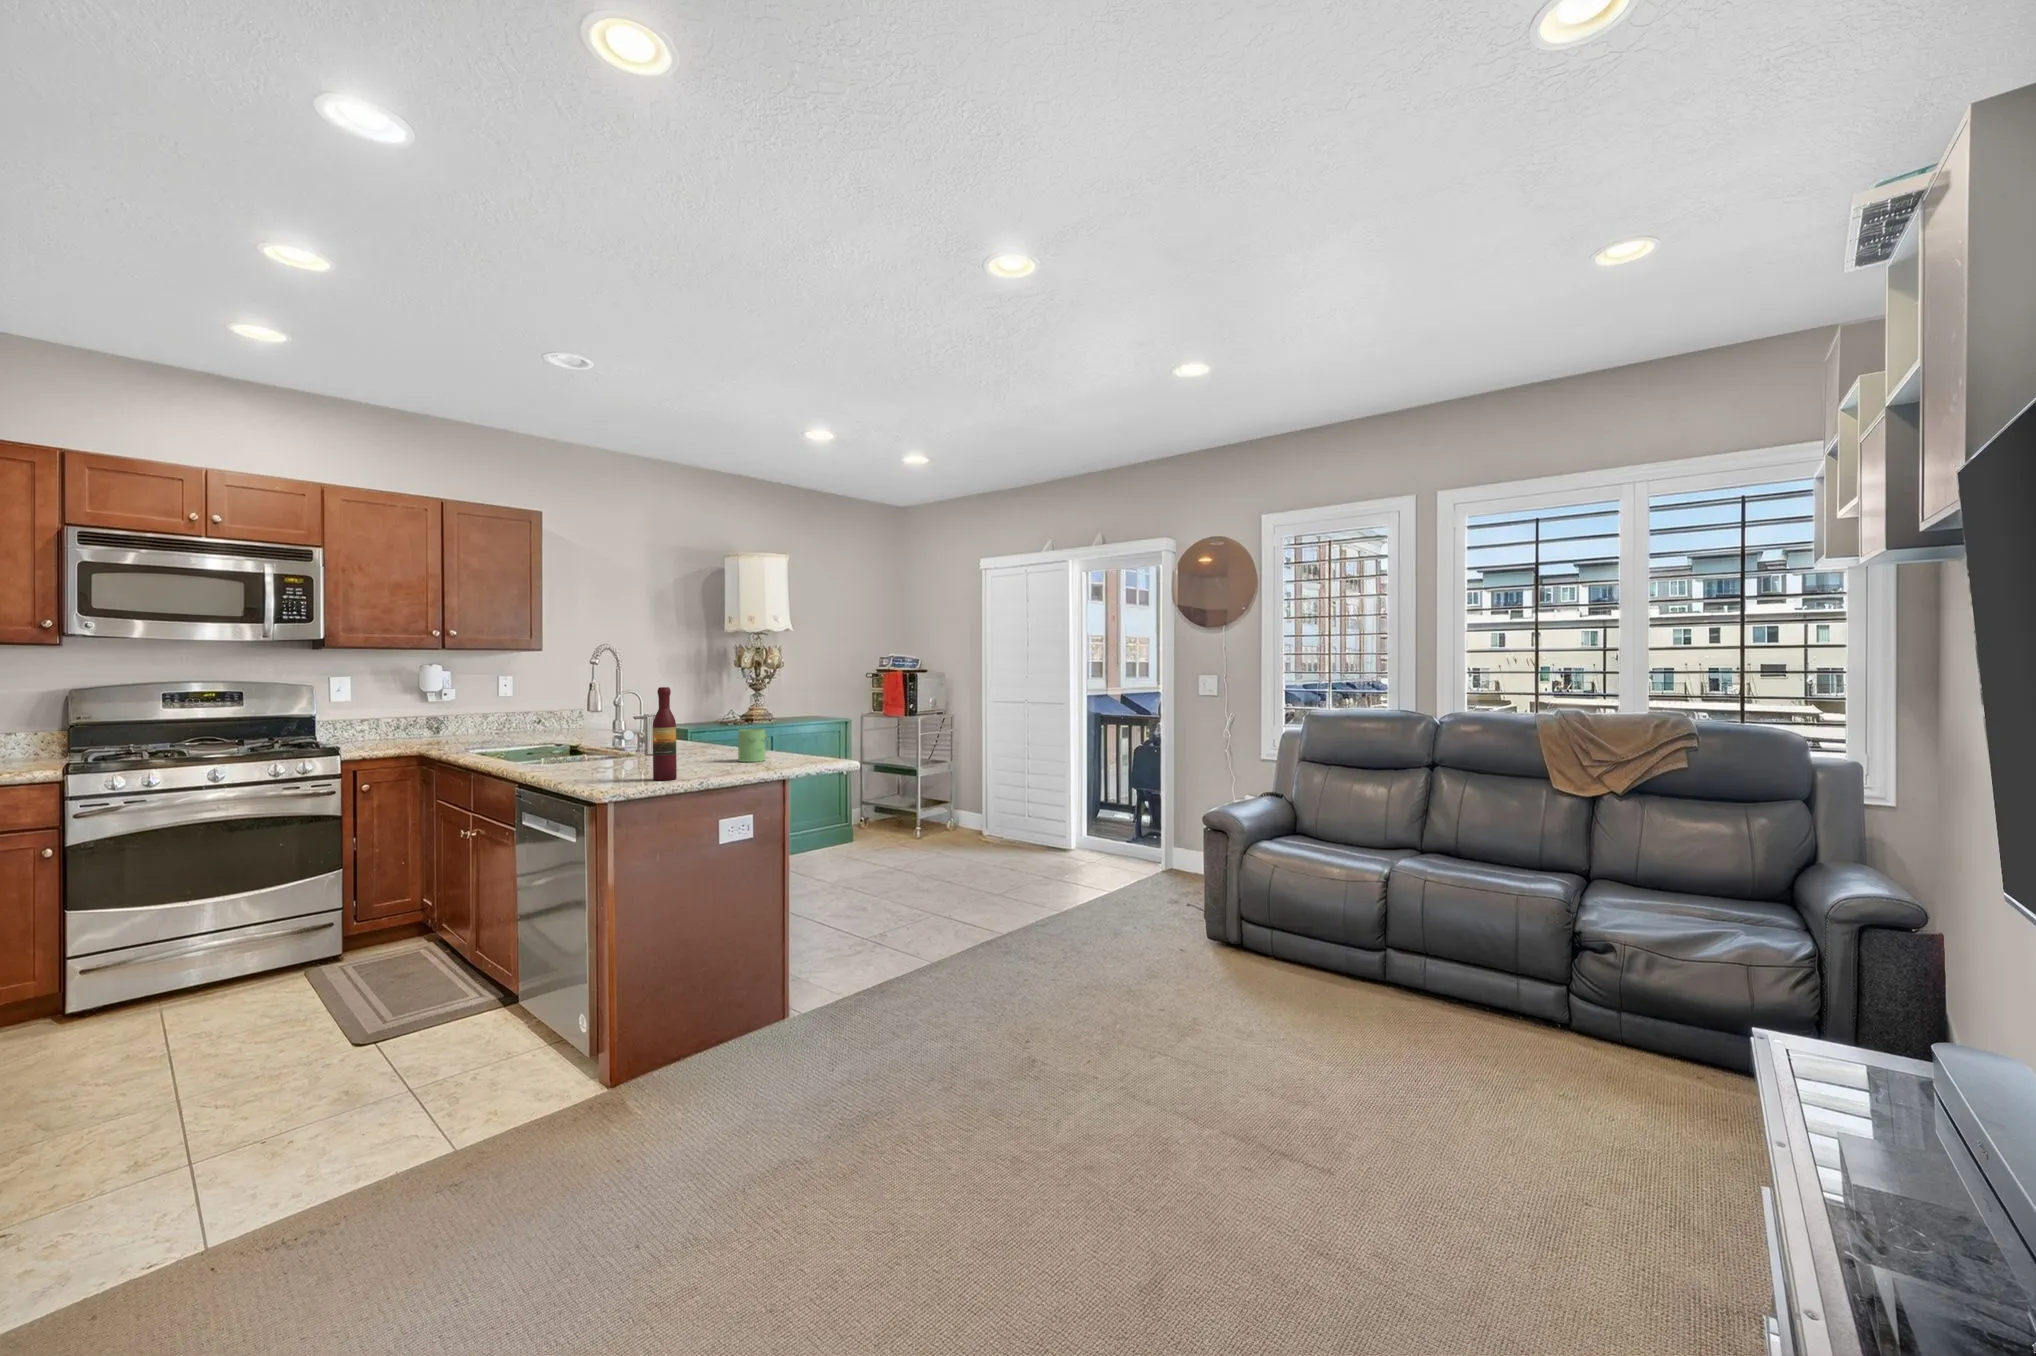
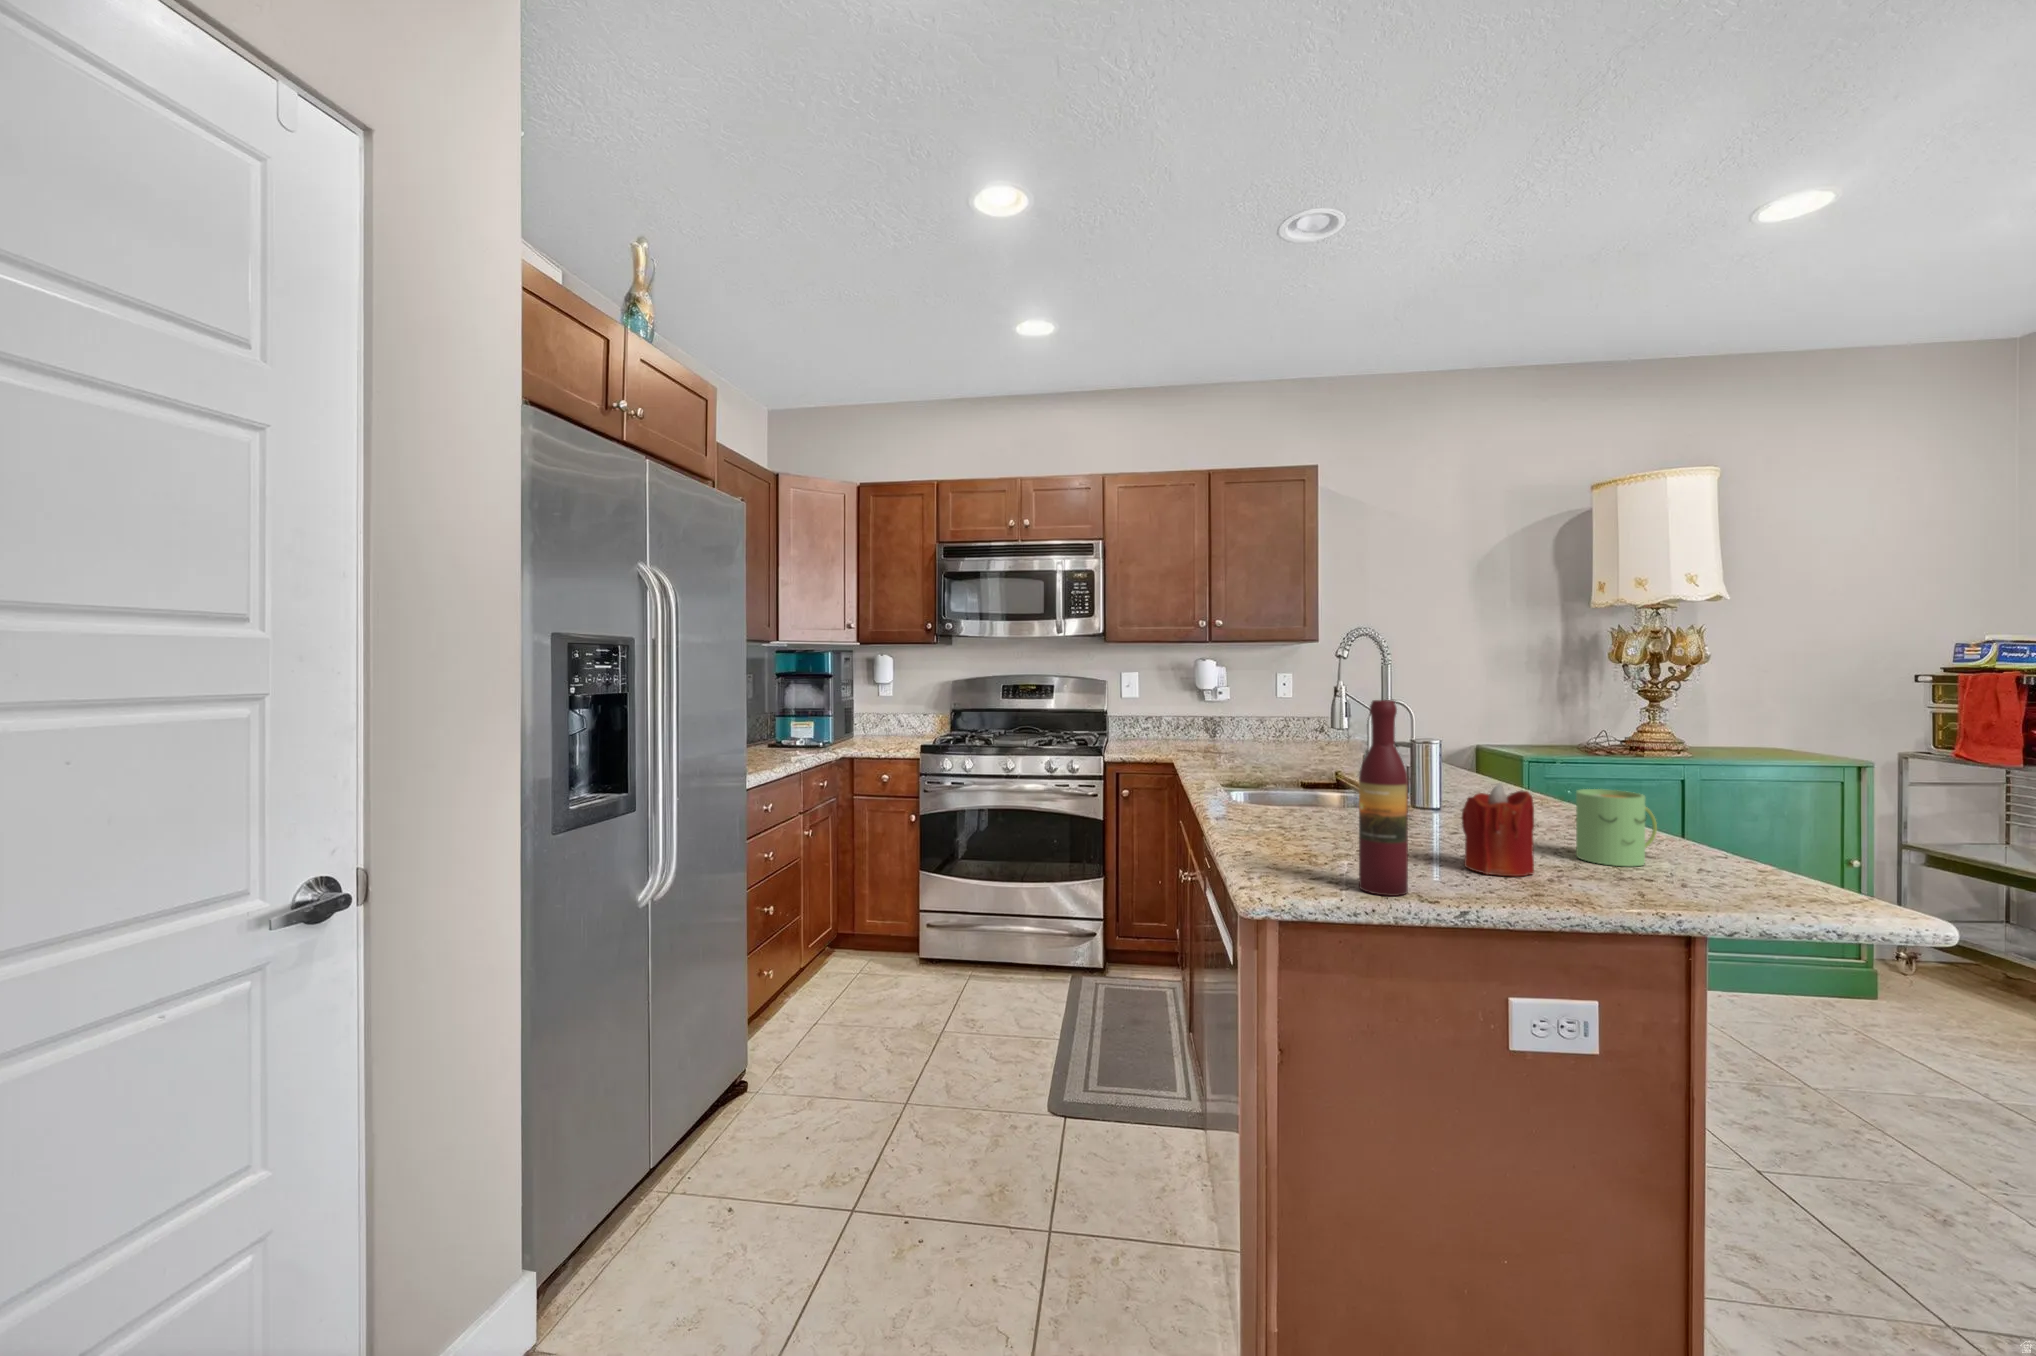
candle: none [691,727,724,770] -> present [1461,784,1534,876]

